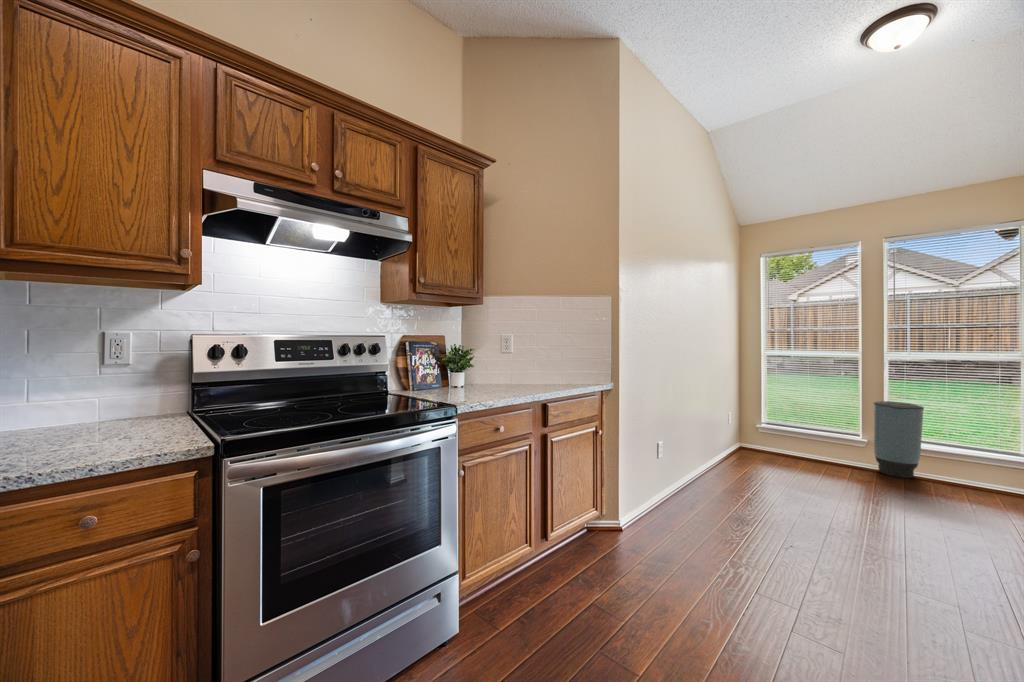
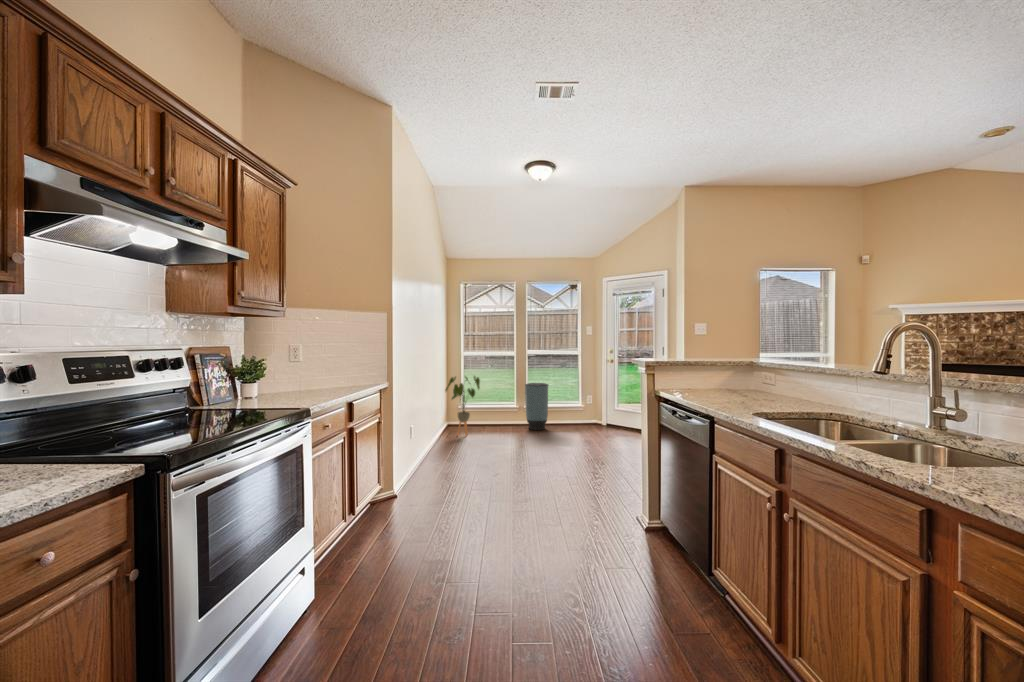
house plant: none [736,380,790,461] -> present [445,376,480,435]

